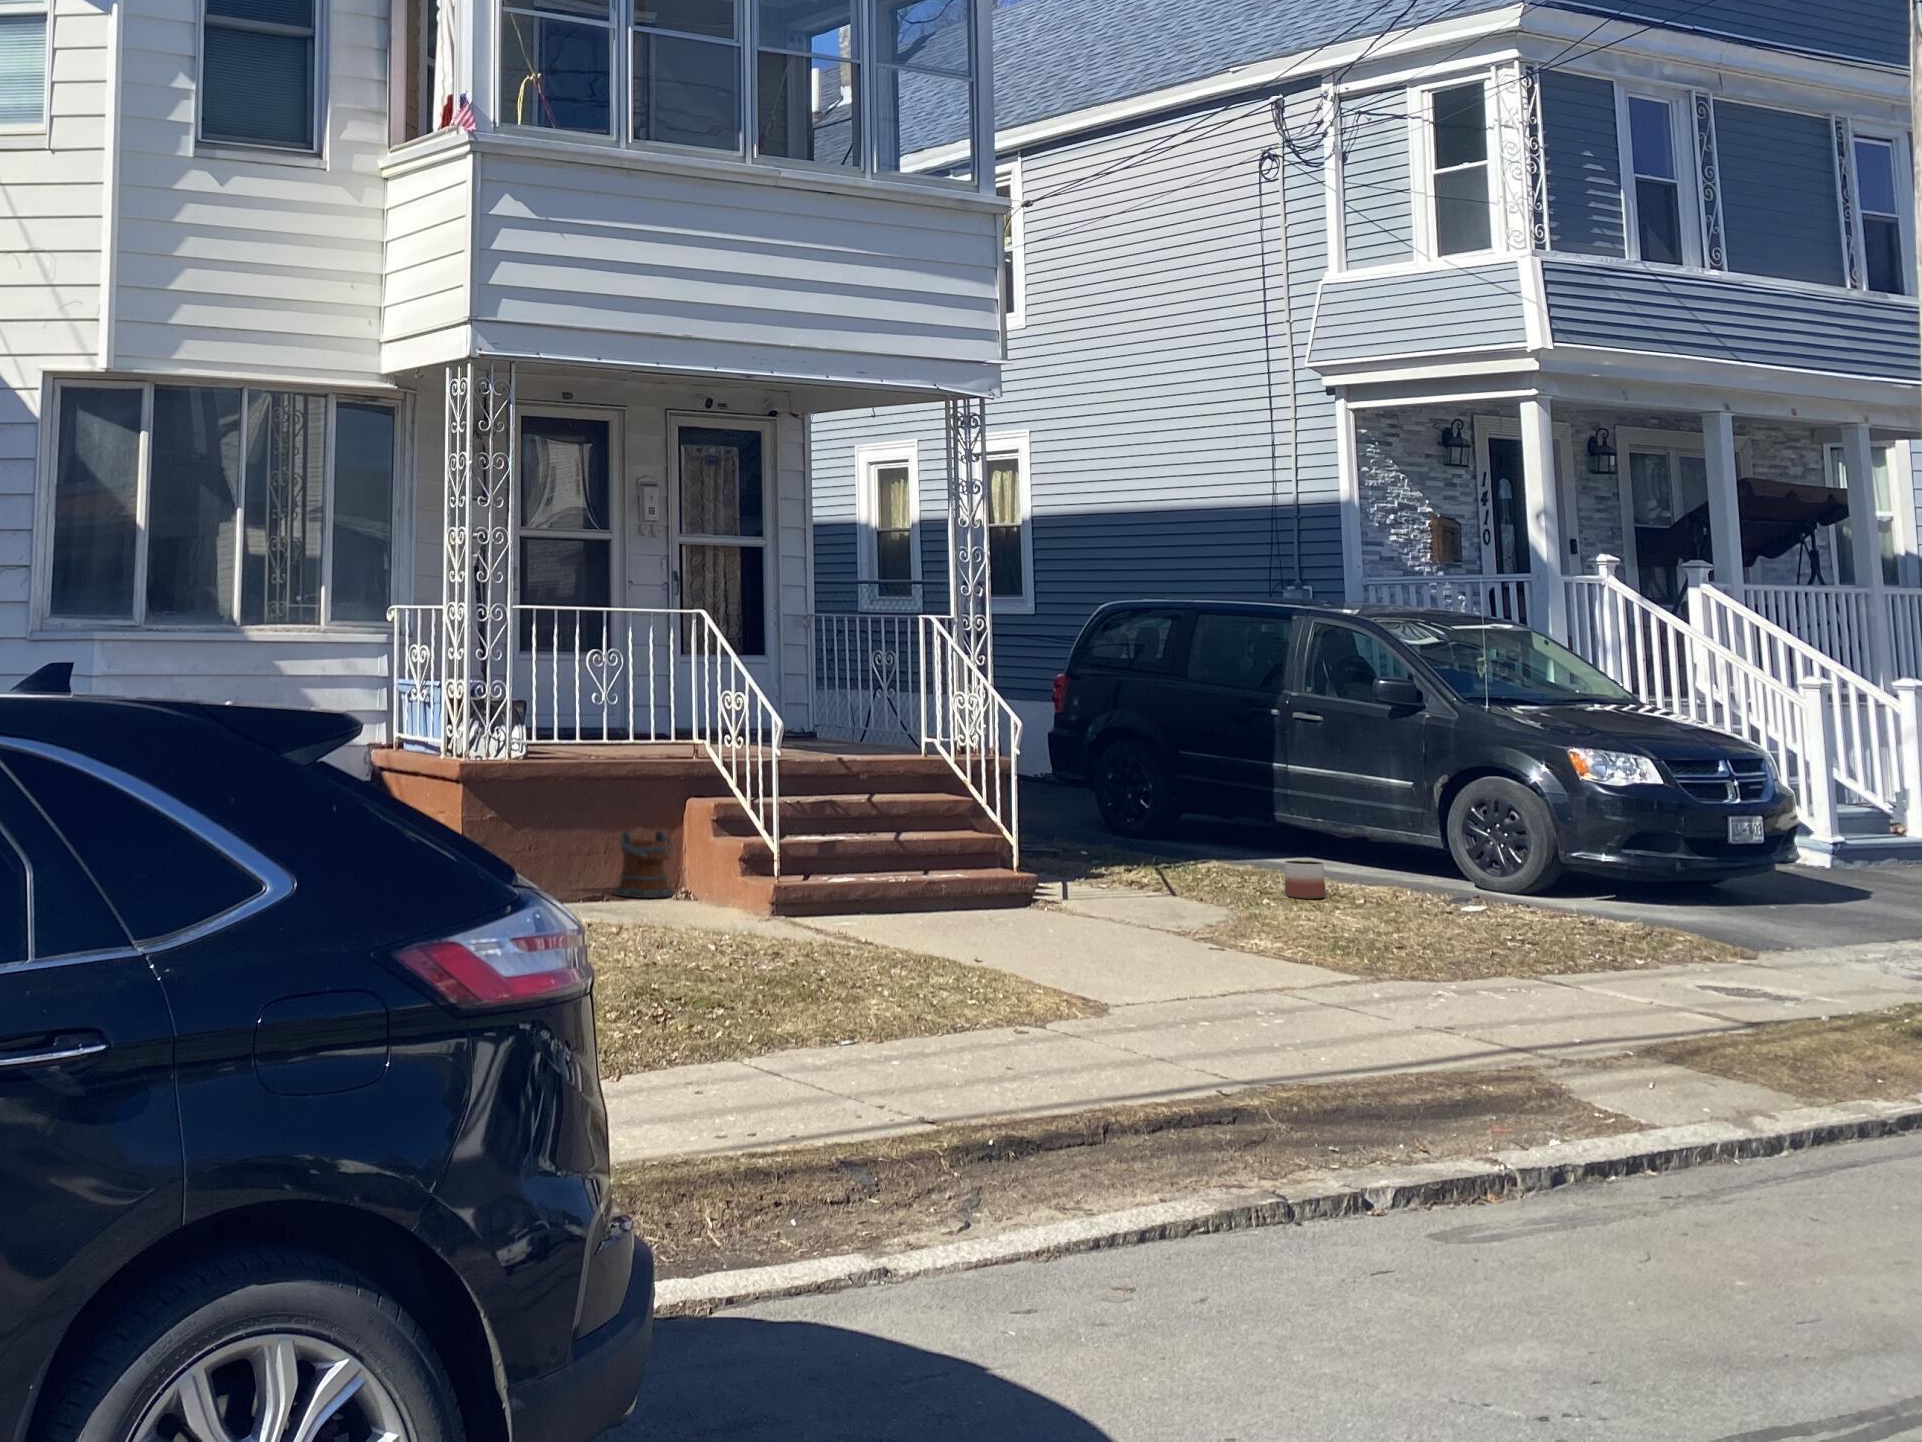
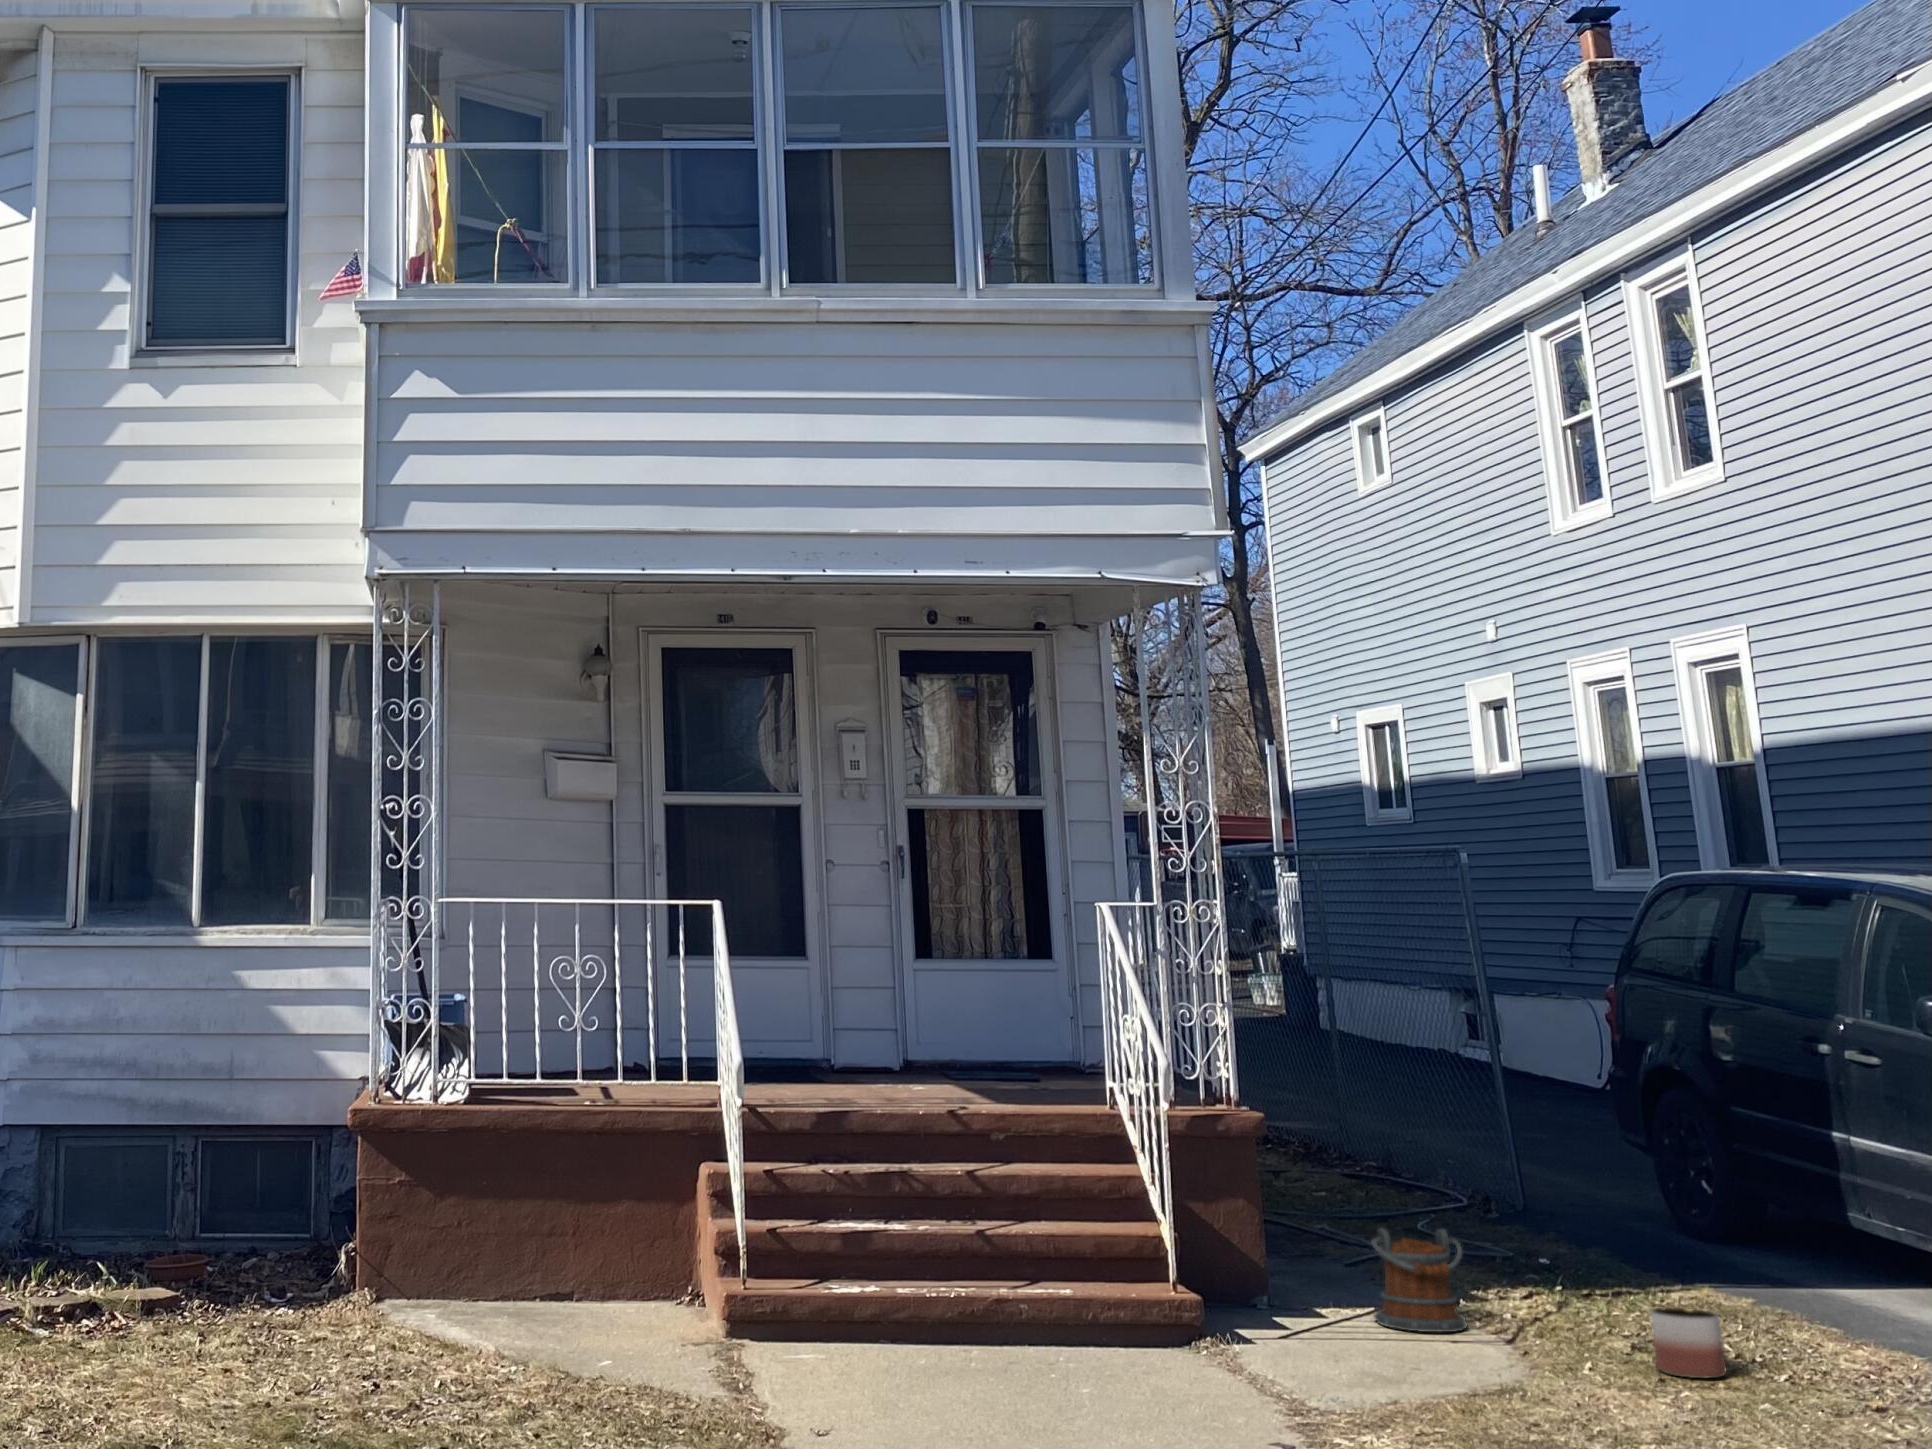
bucket: present [614,831,674,898] -> present [1371,1228,1467,1332]

